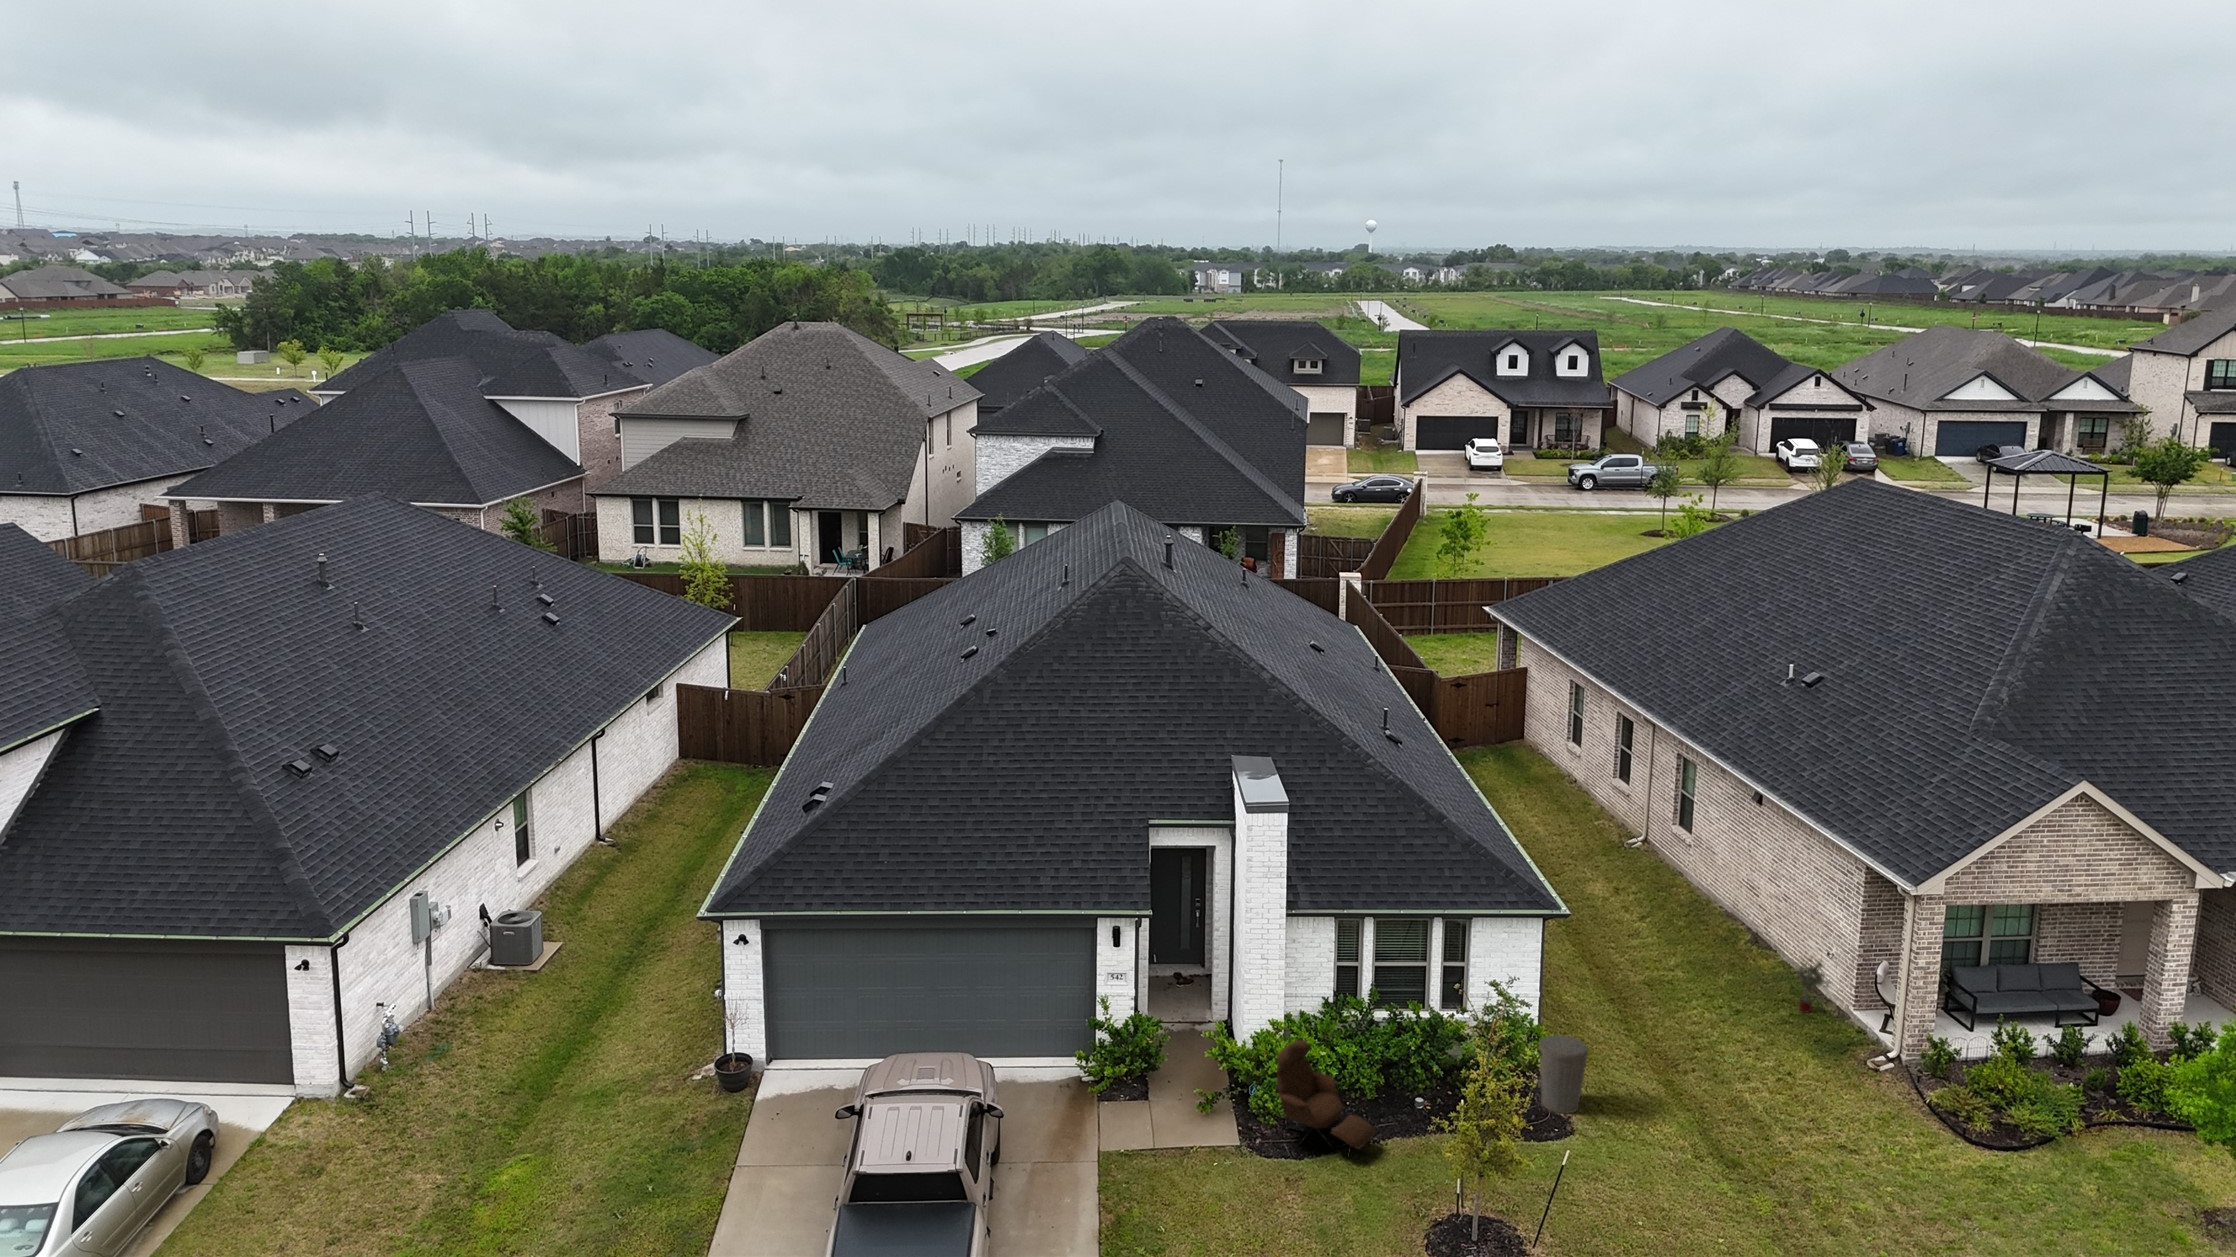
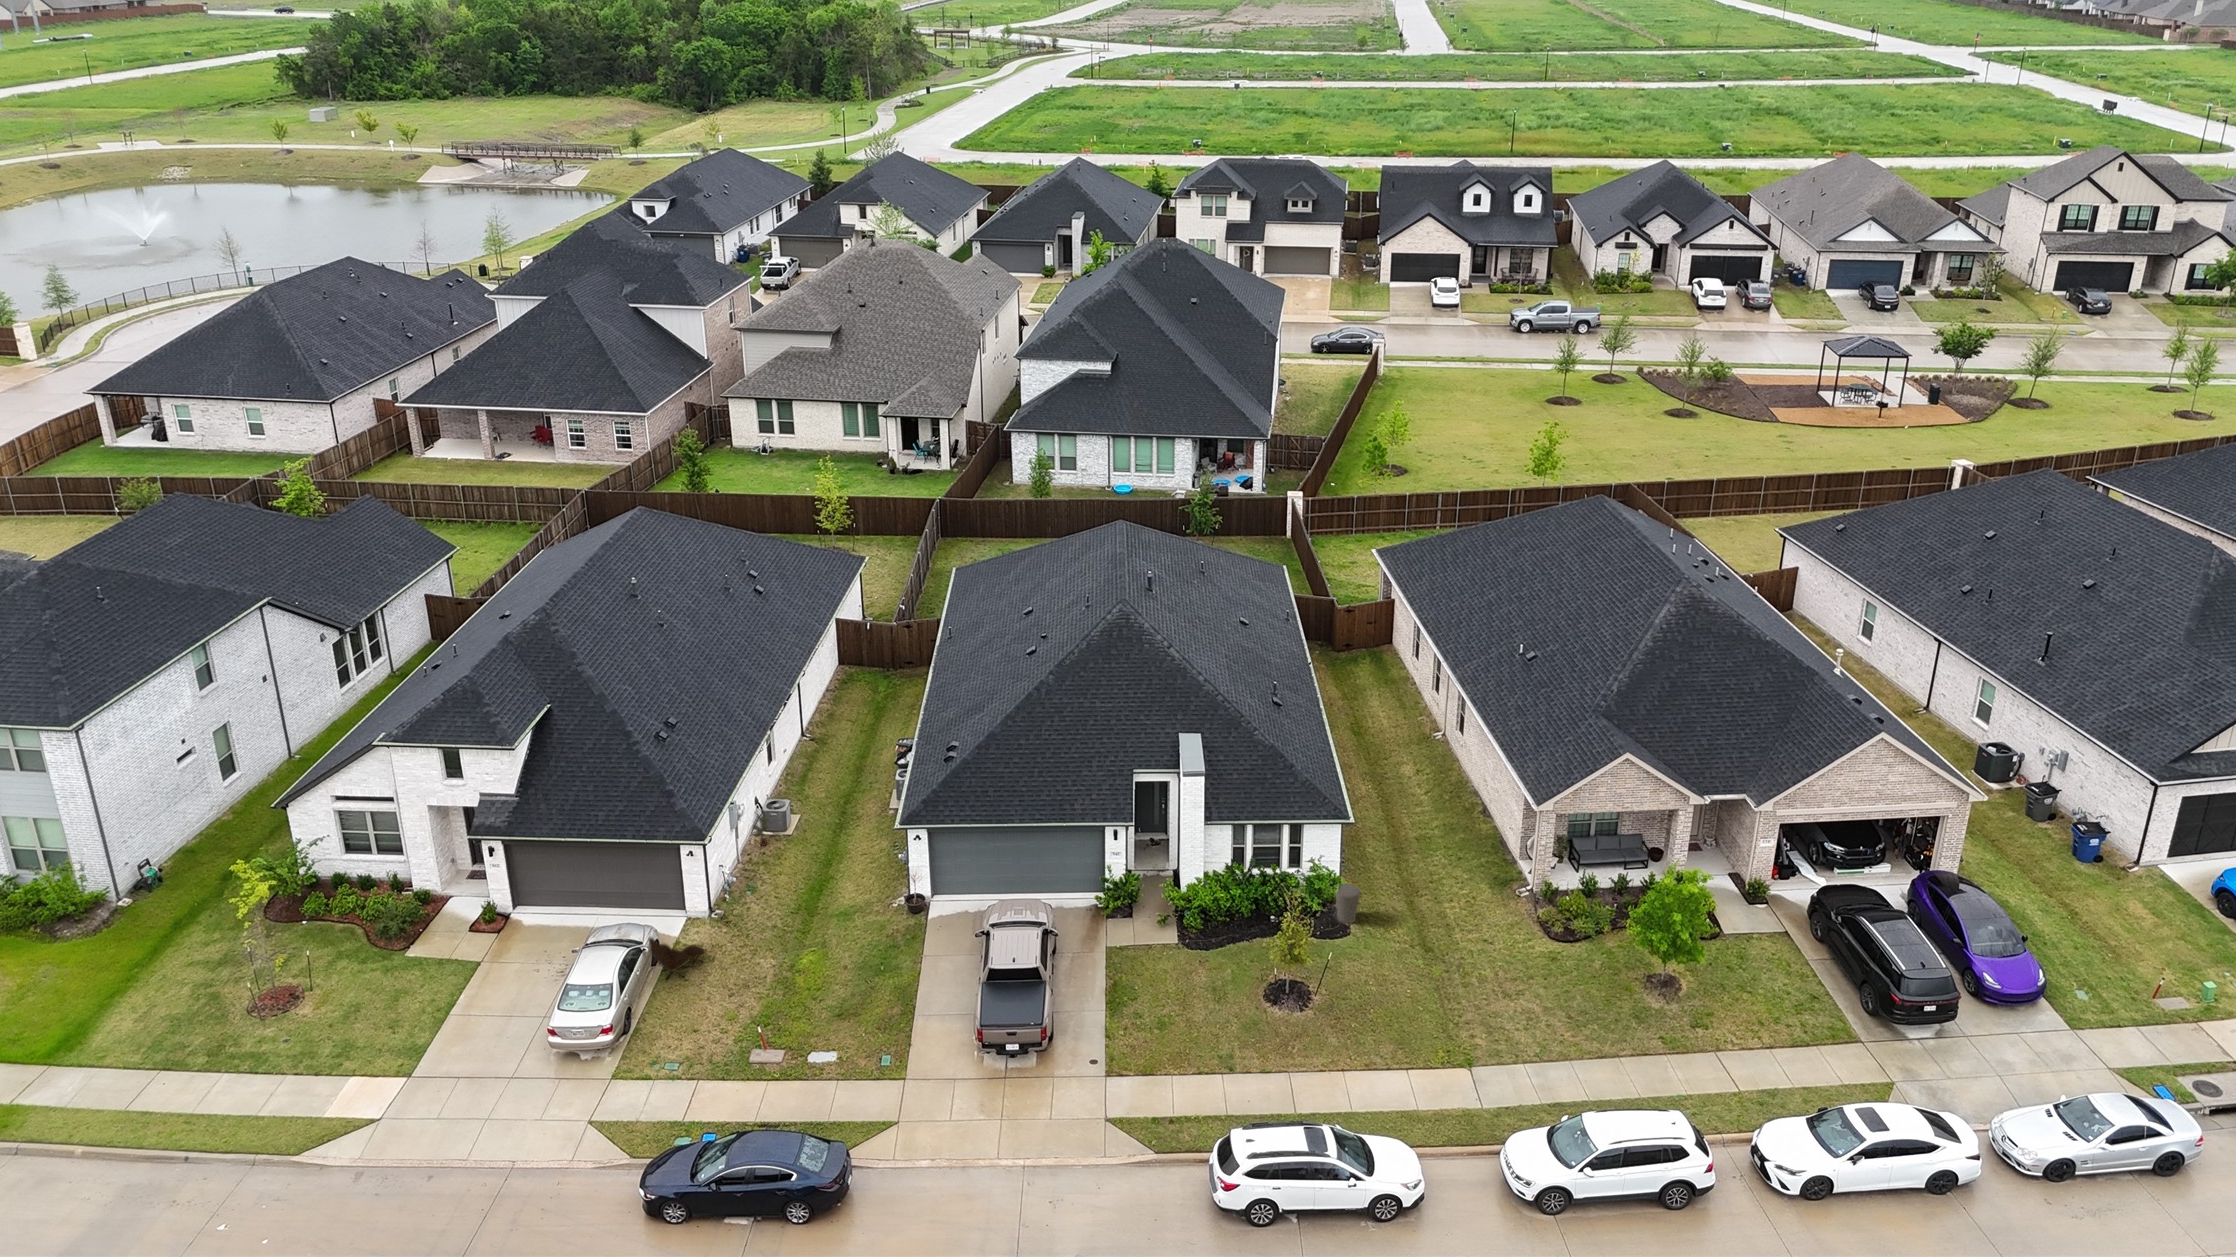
potted tree: present [1798,959,1830,1012] -> present [753,814,768,845]
lounge chair: present [1277,1040,1375,1158] -> present [648,938,706,976]

